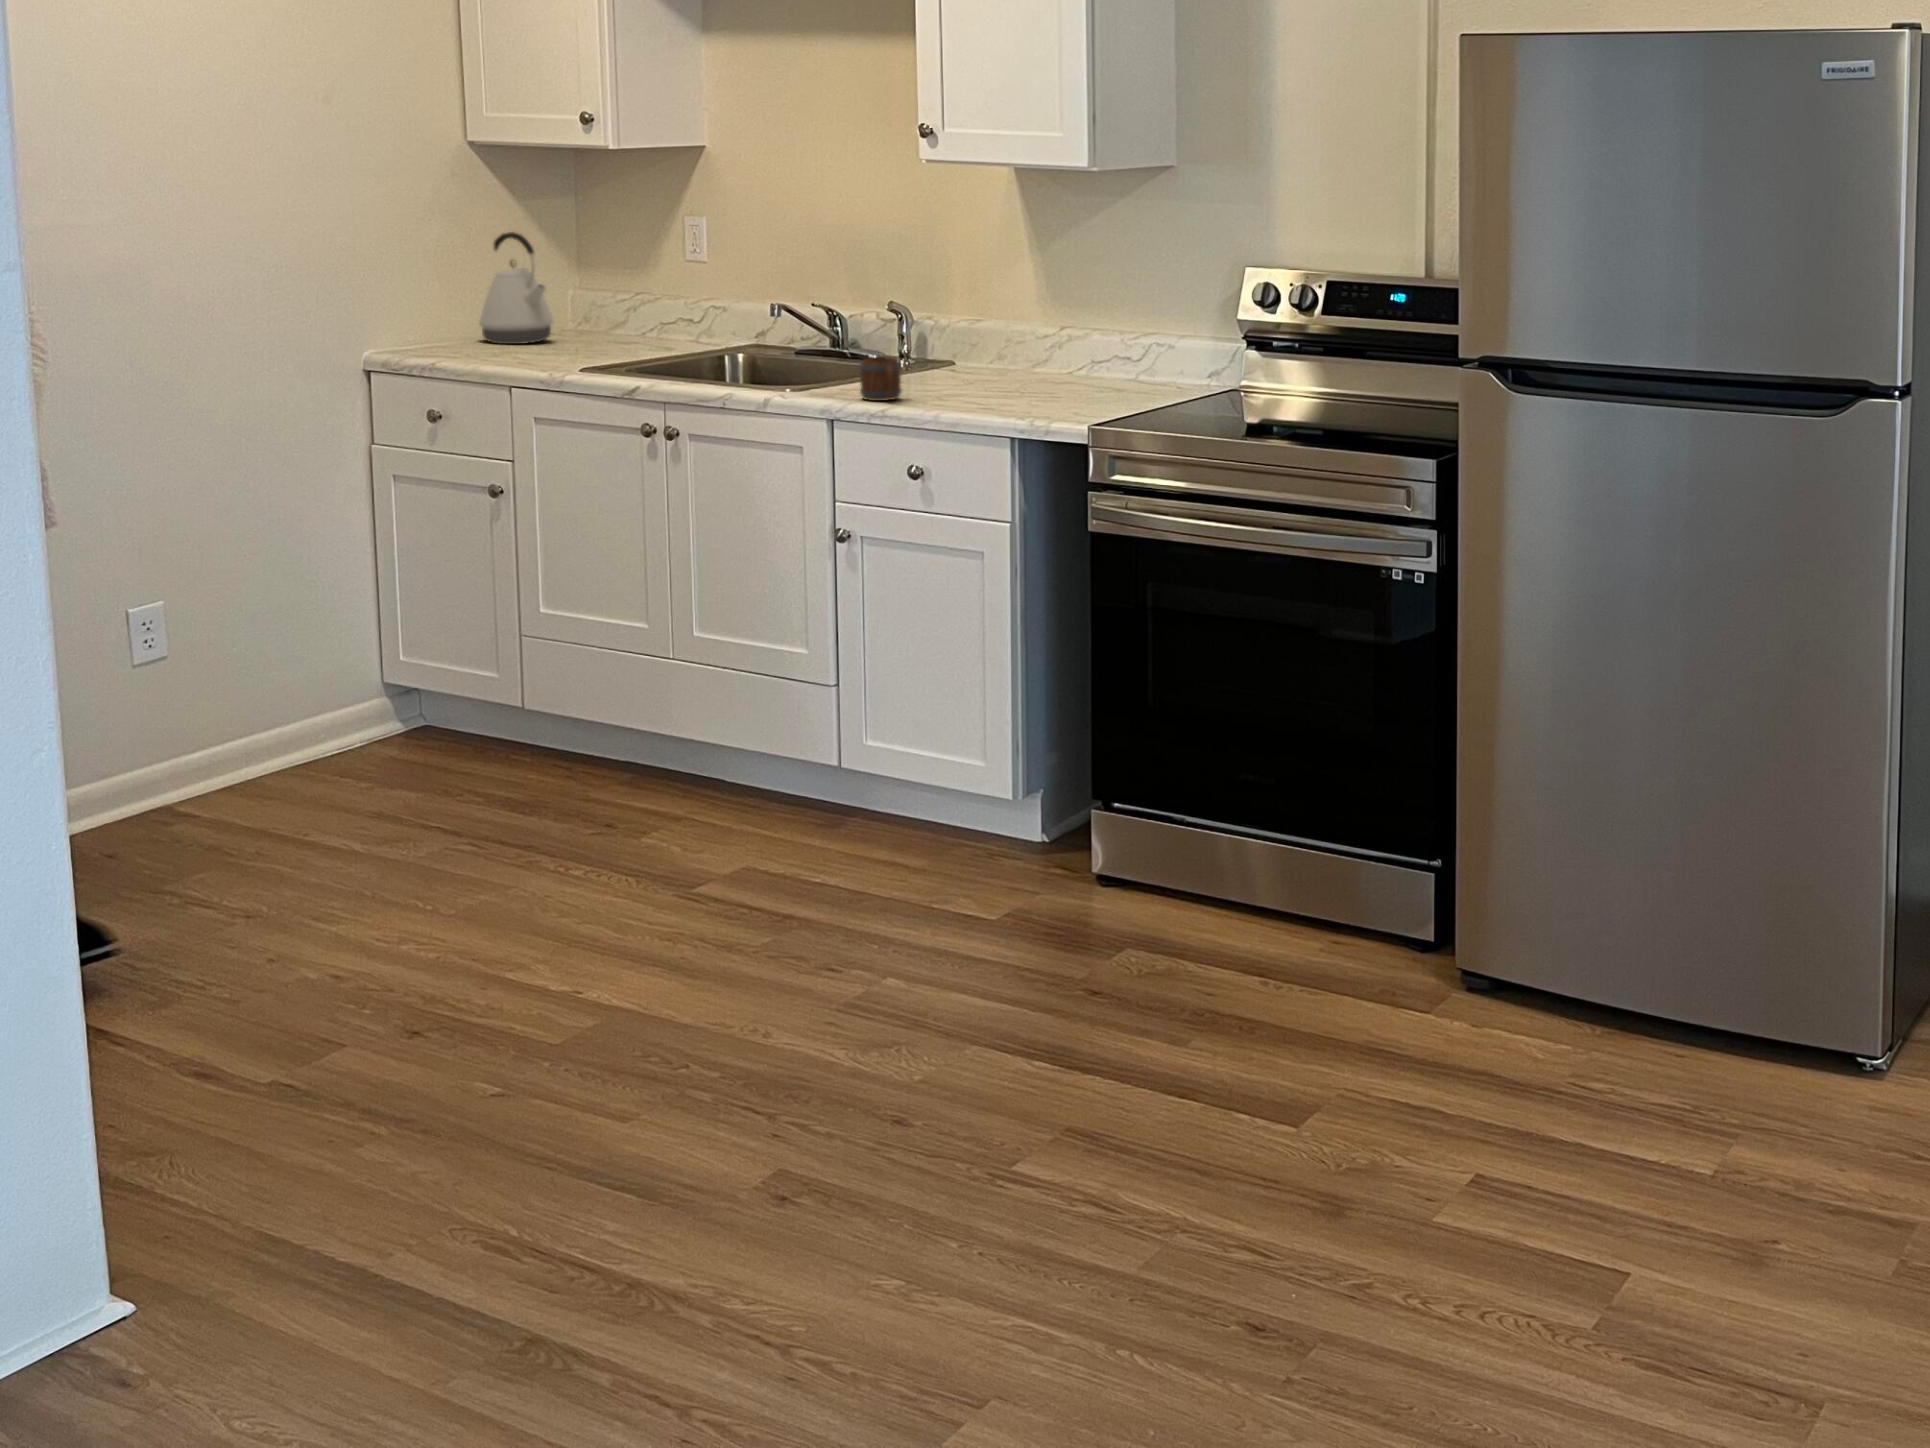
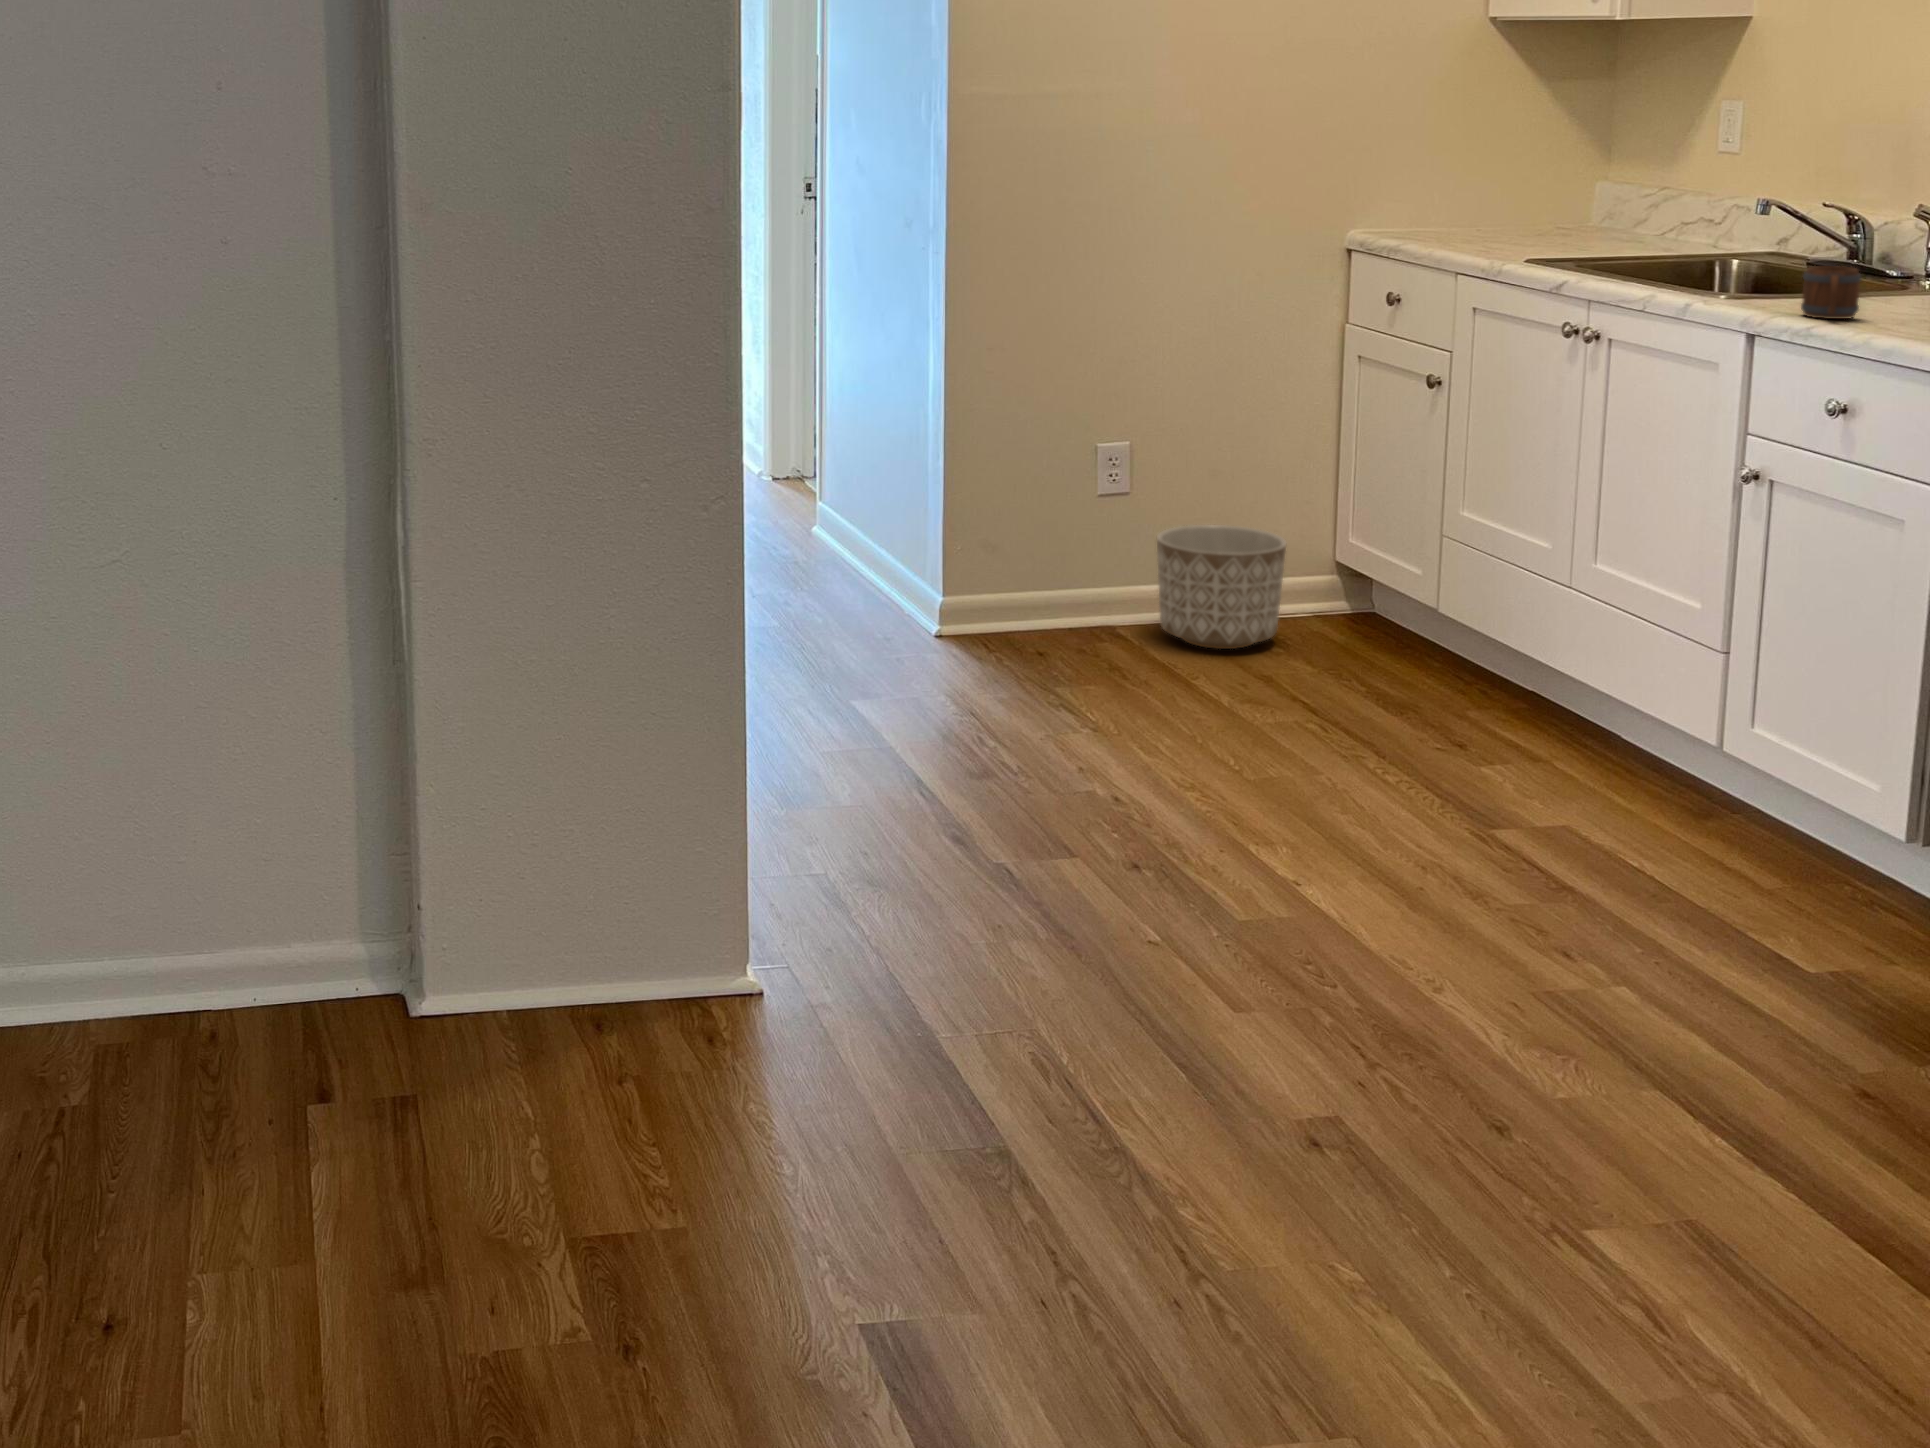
kettle: present [479,232,553,344] -> none [1482,114,1564,234]
planter: none [223,668,367,802] -> present [1157,525,1287,649]

